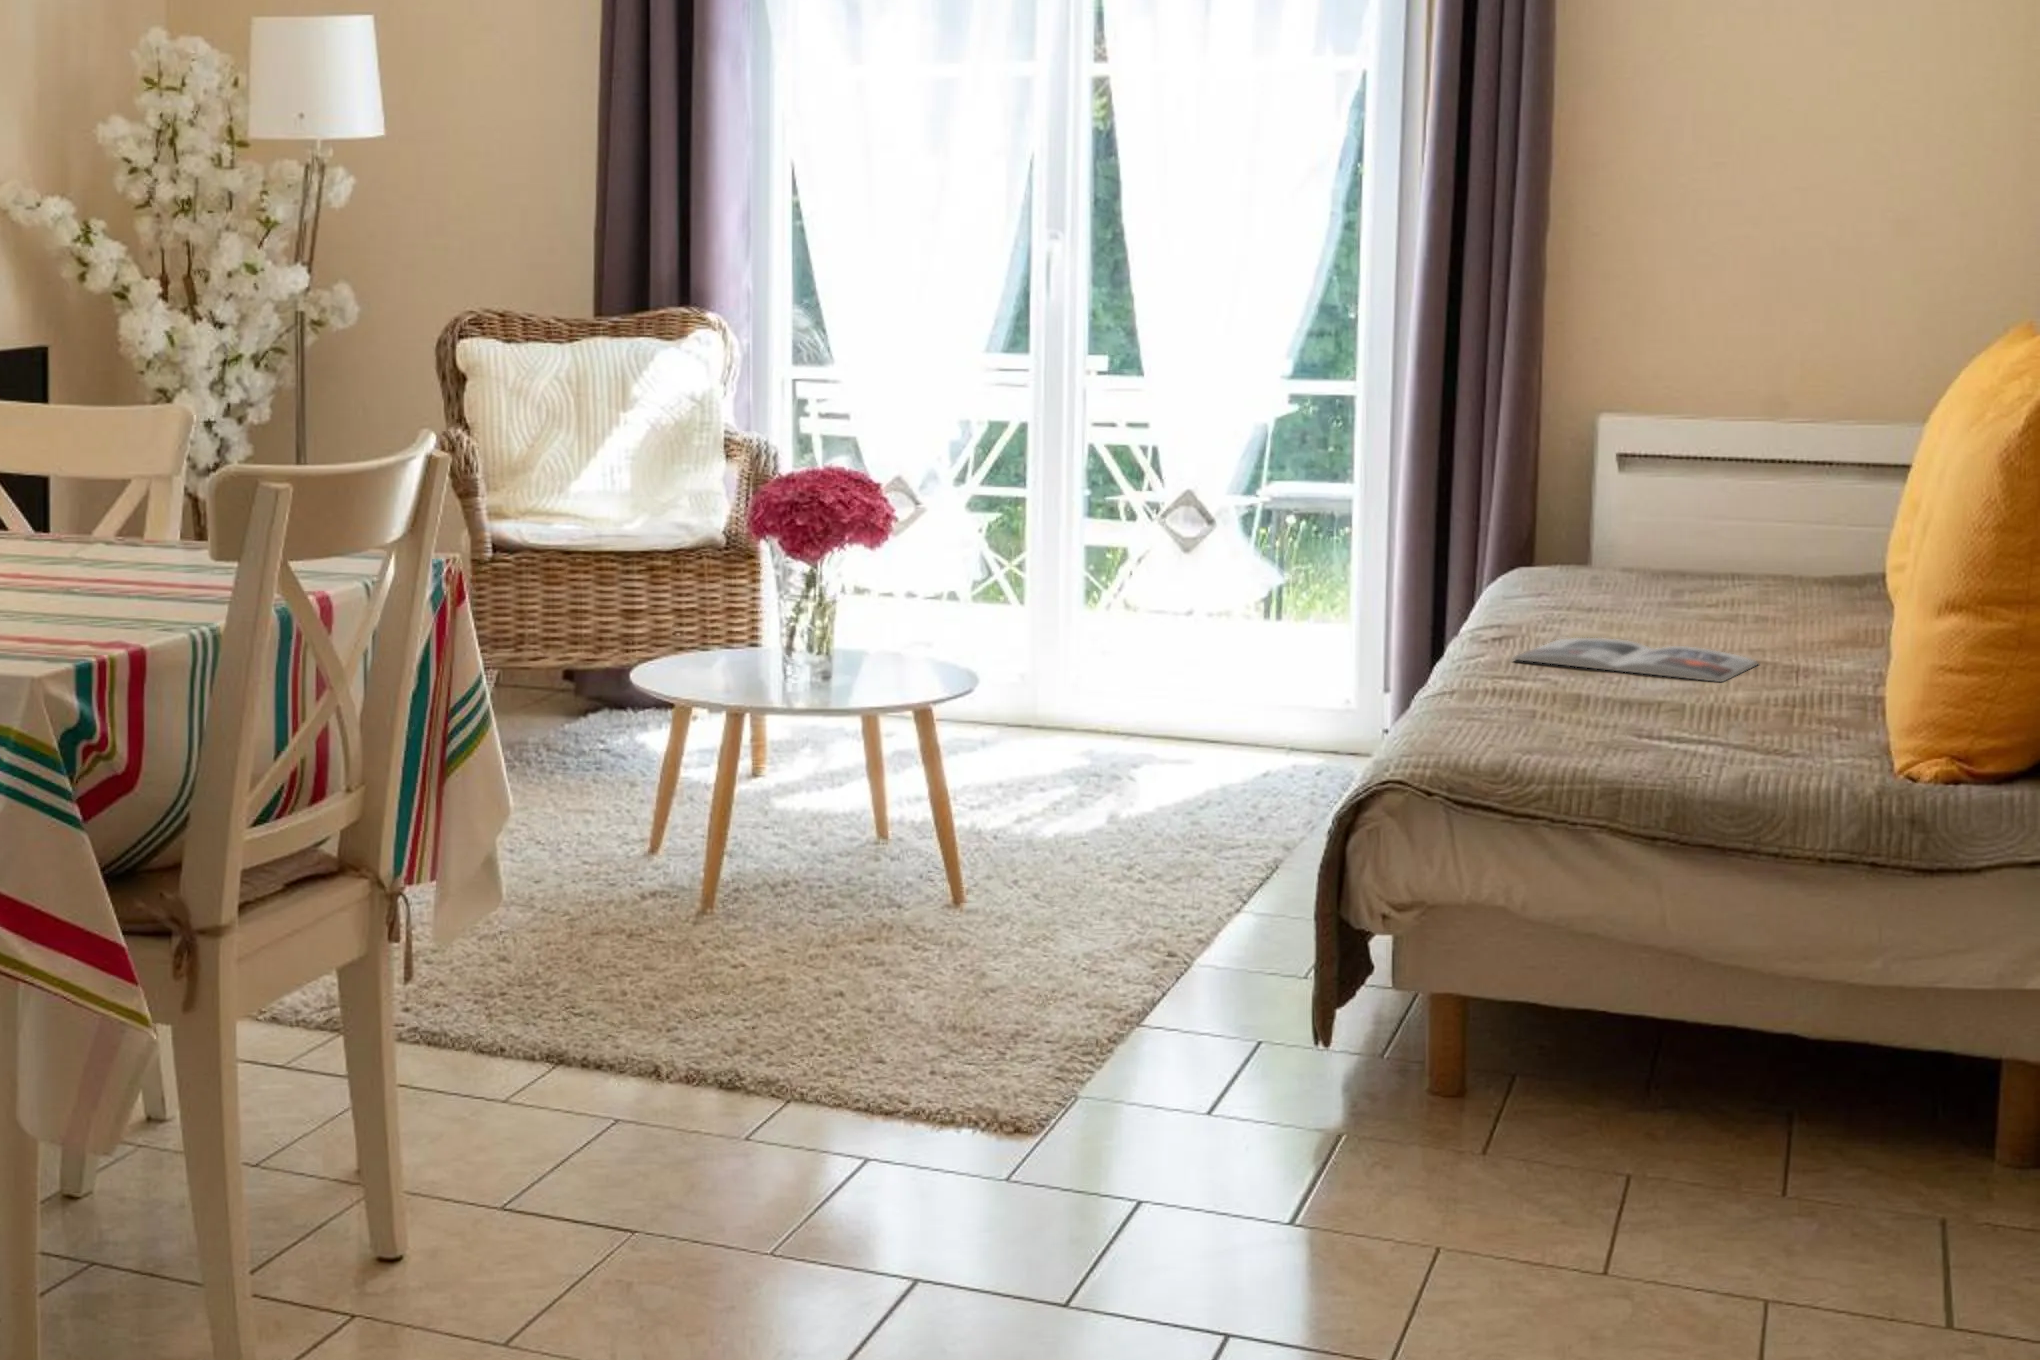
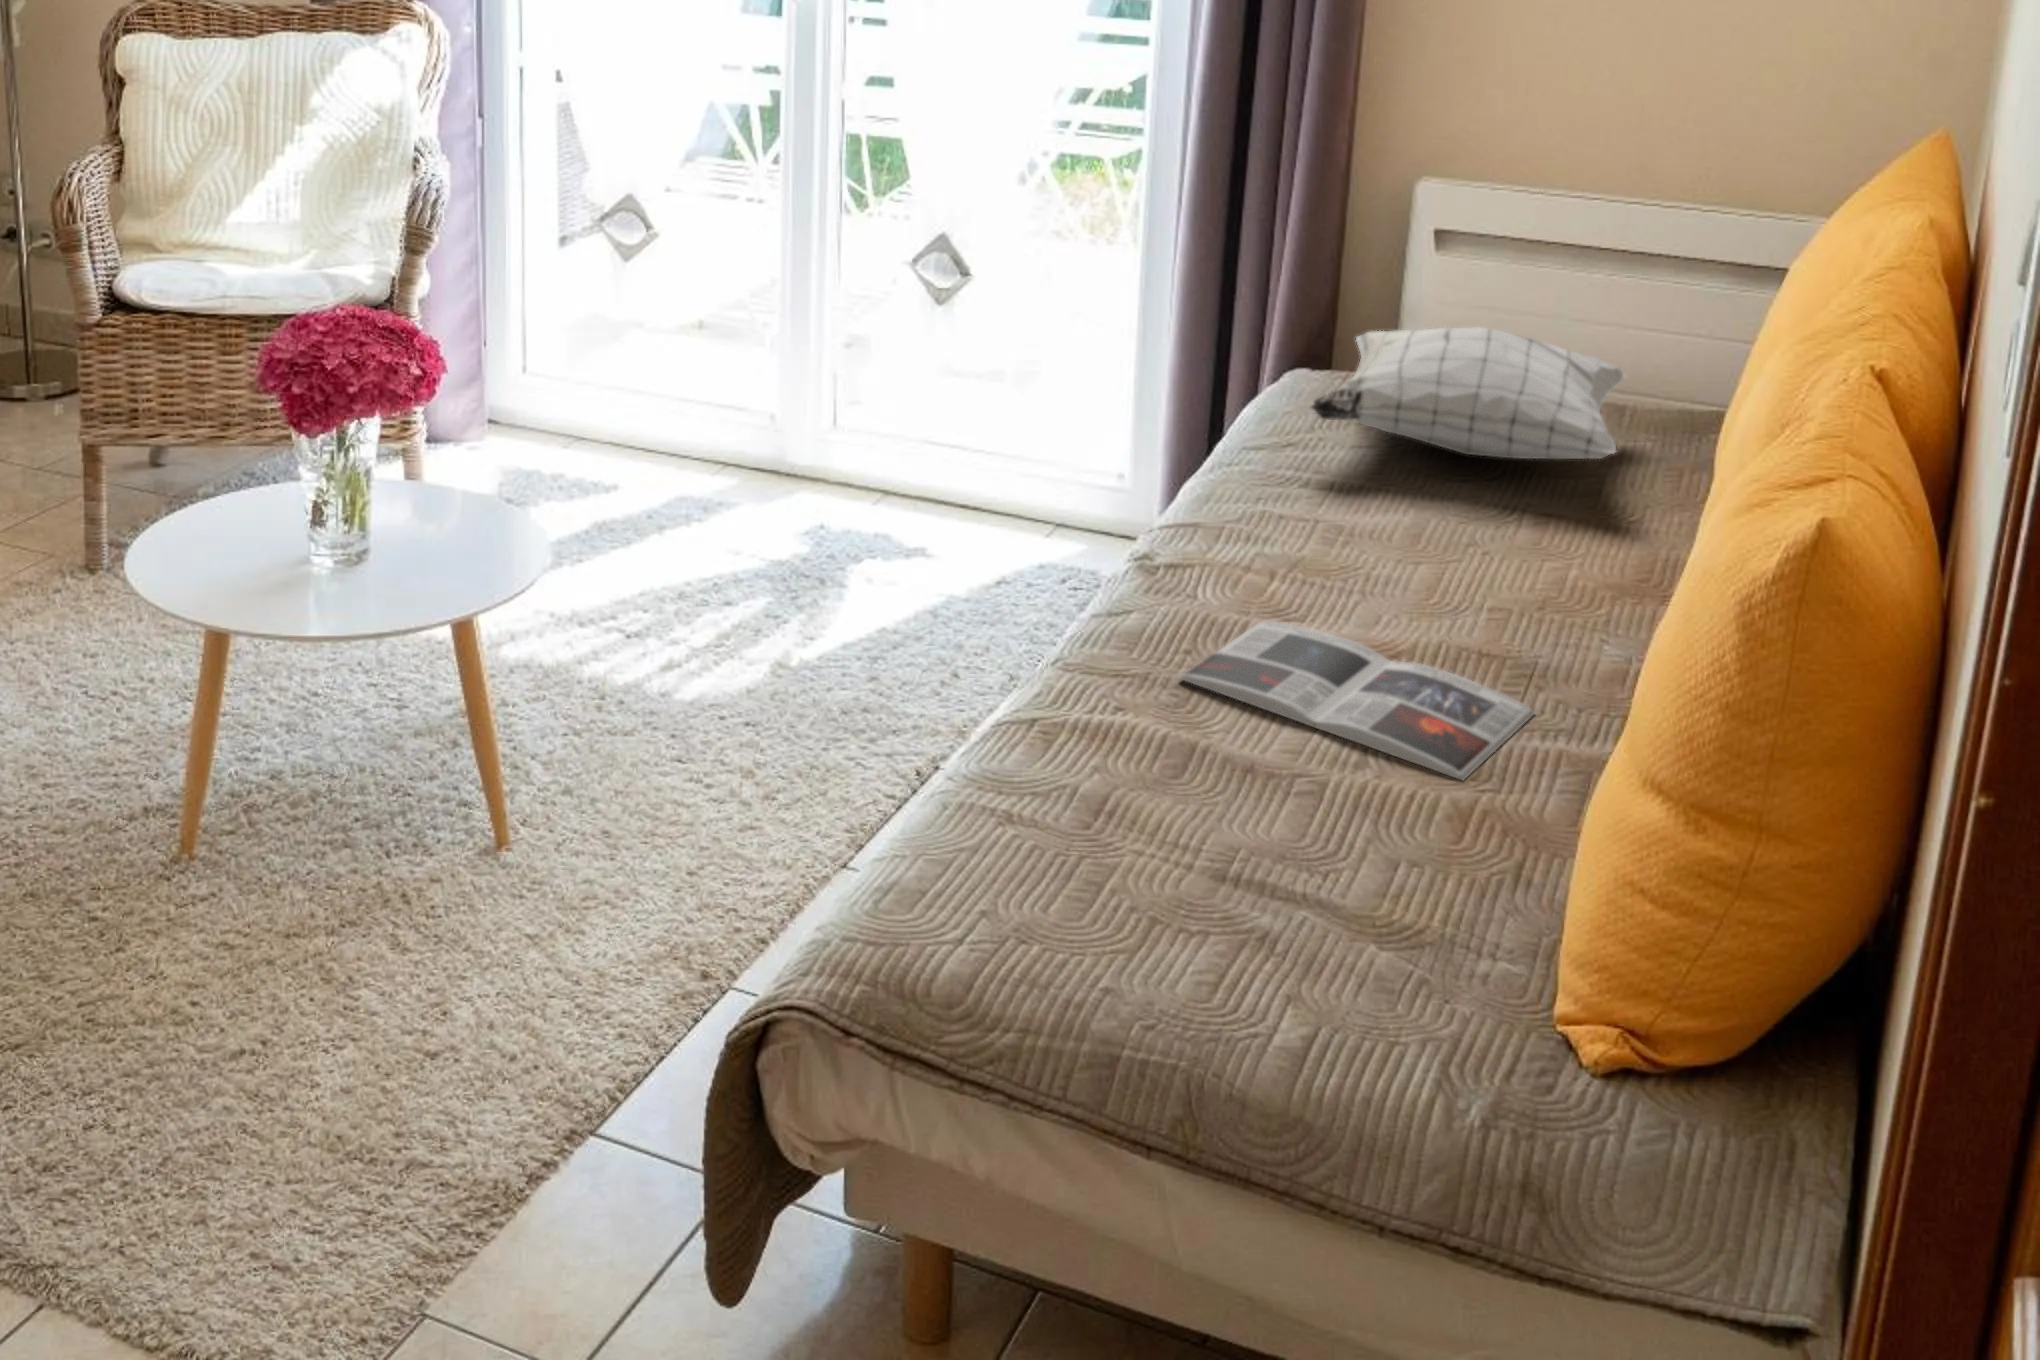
pillow: none [1547,489,1780,588] -> present [1311,327,1625,459]

